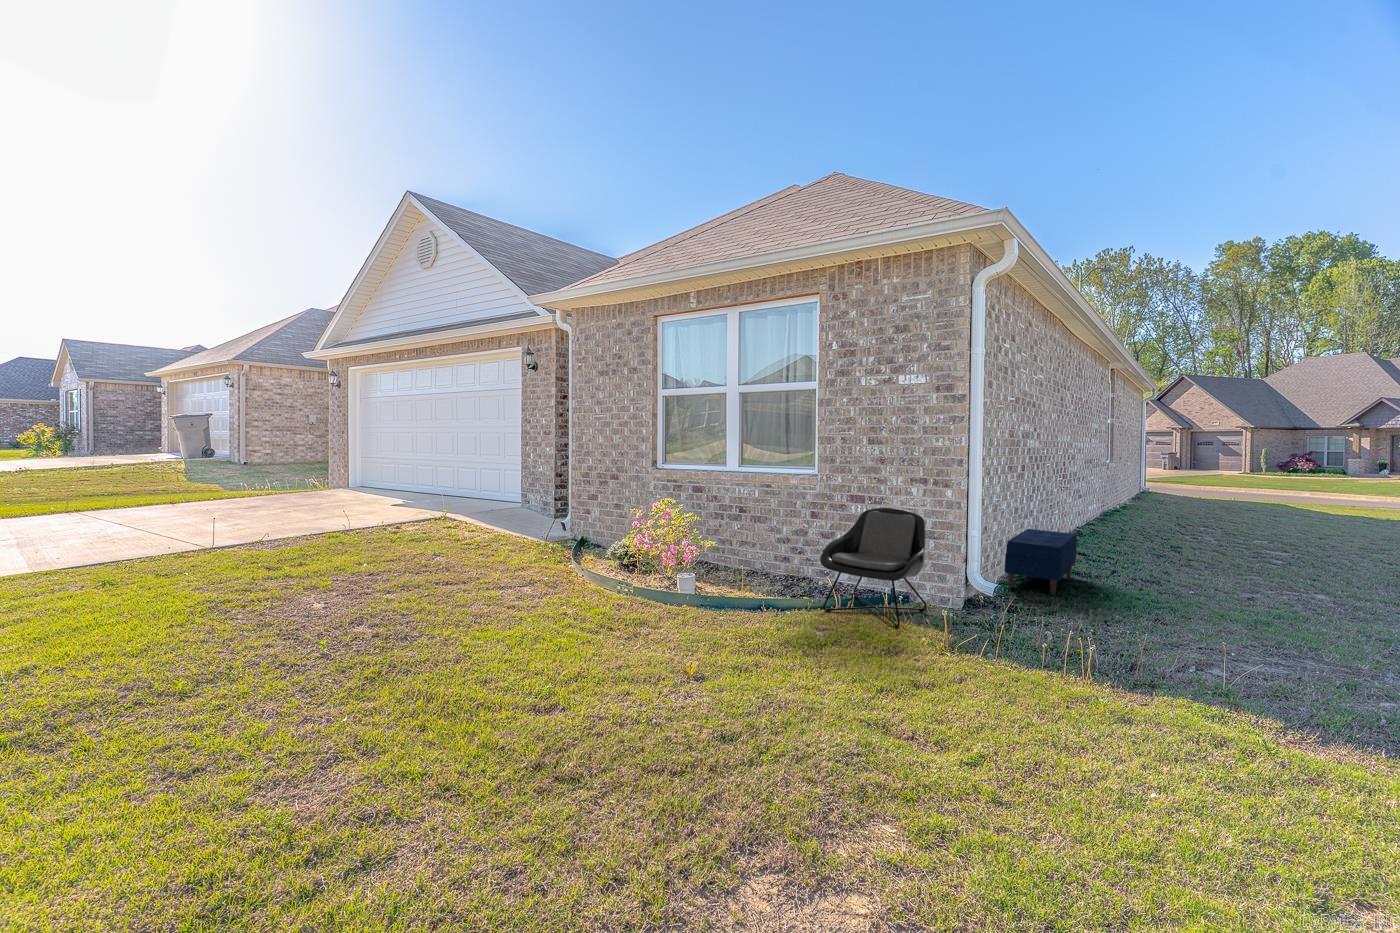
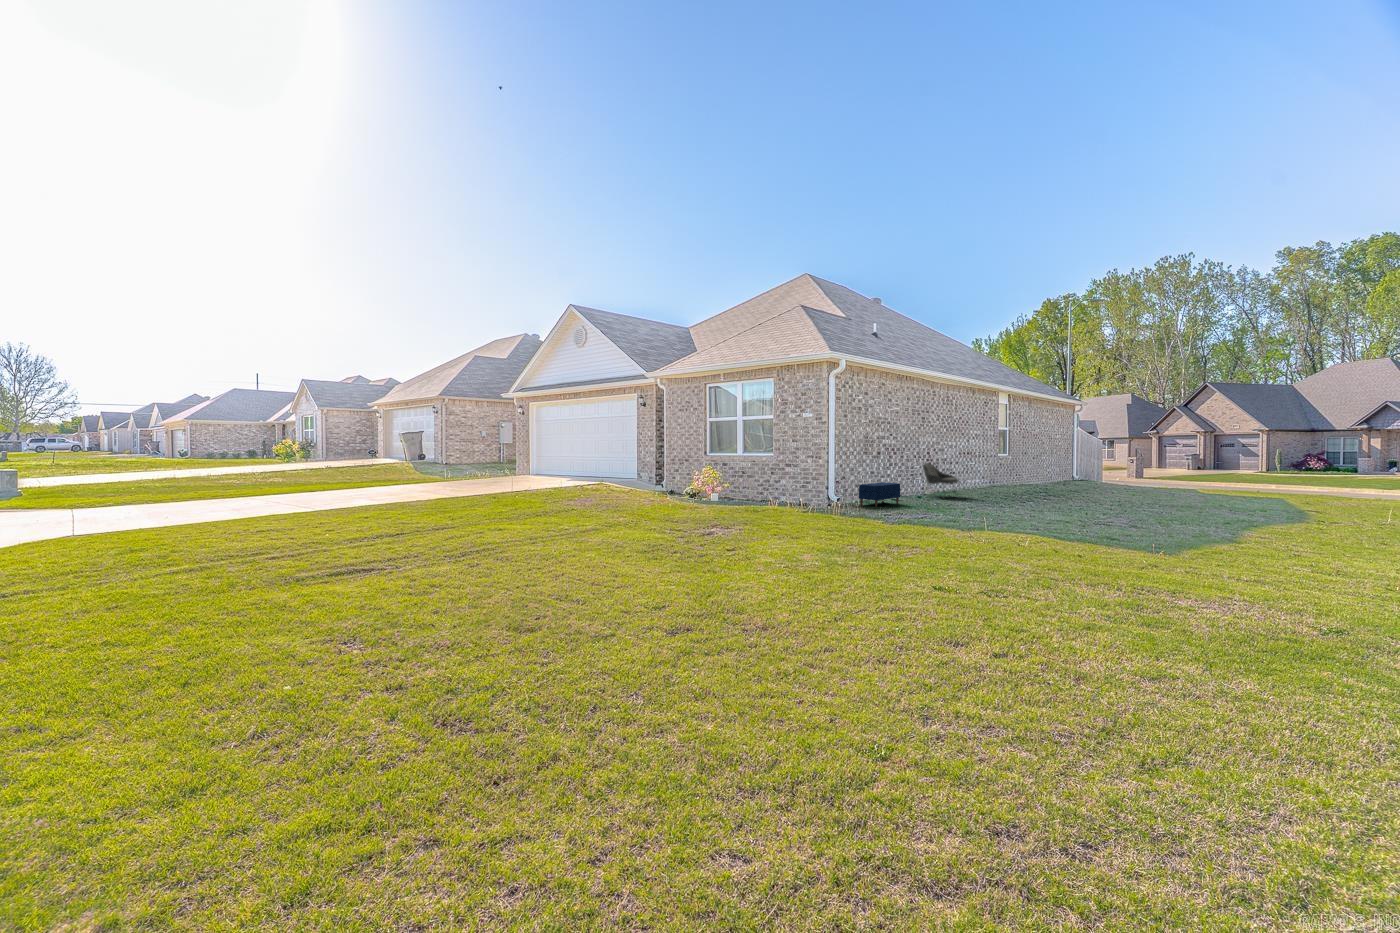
lounge chair: present [820,508,927,628] -> present [923,463,959,497]

